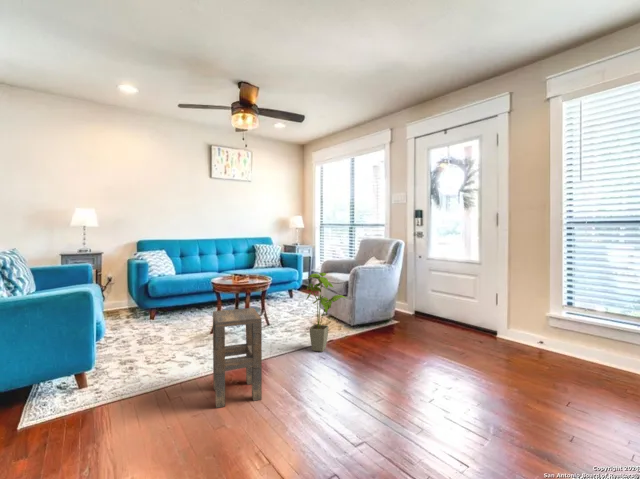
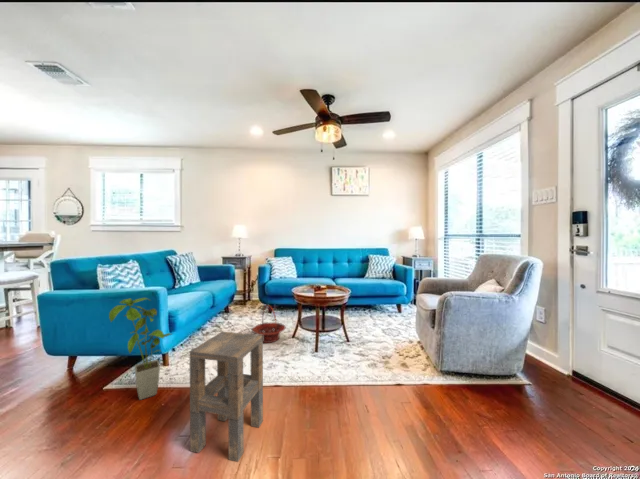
house plant: present [307,272,345,352] -> present [109,298,170,400]
basket: none [164,301,204,342] -> present [252,308,286,343]

